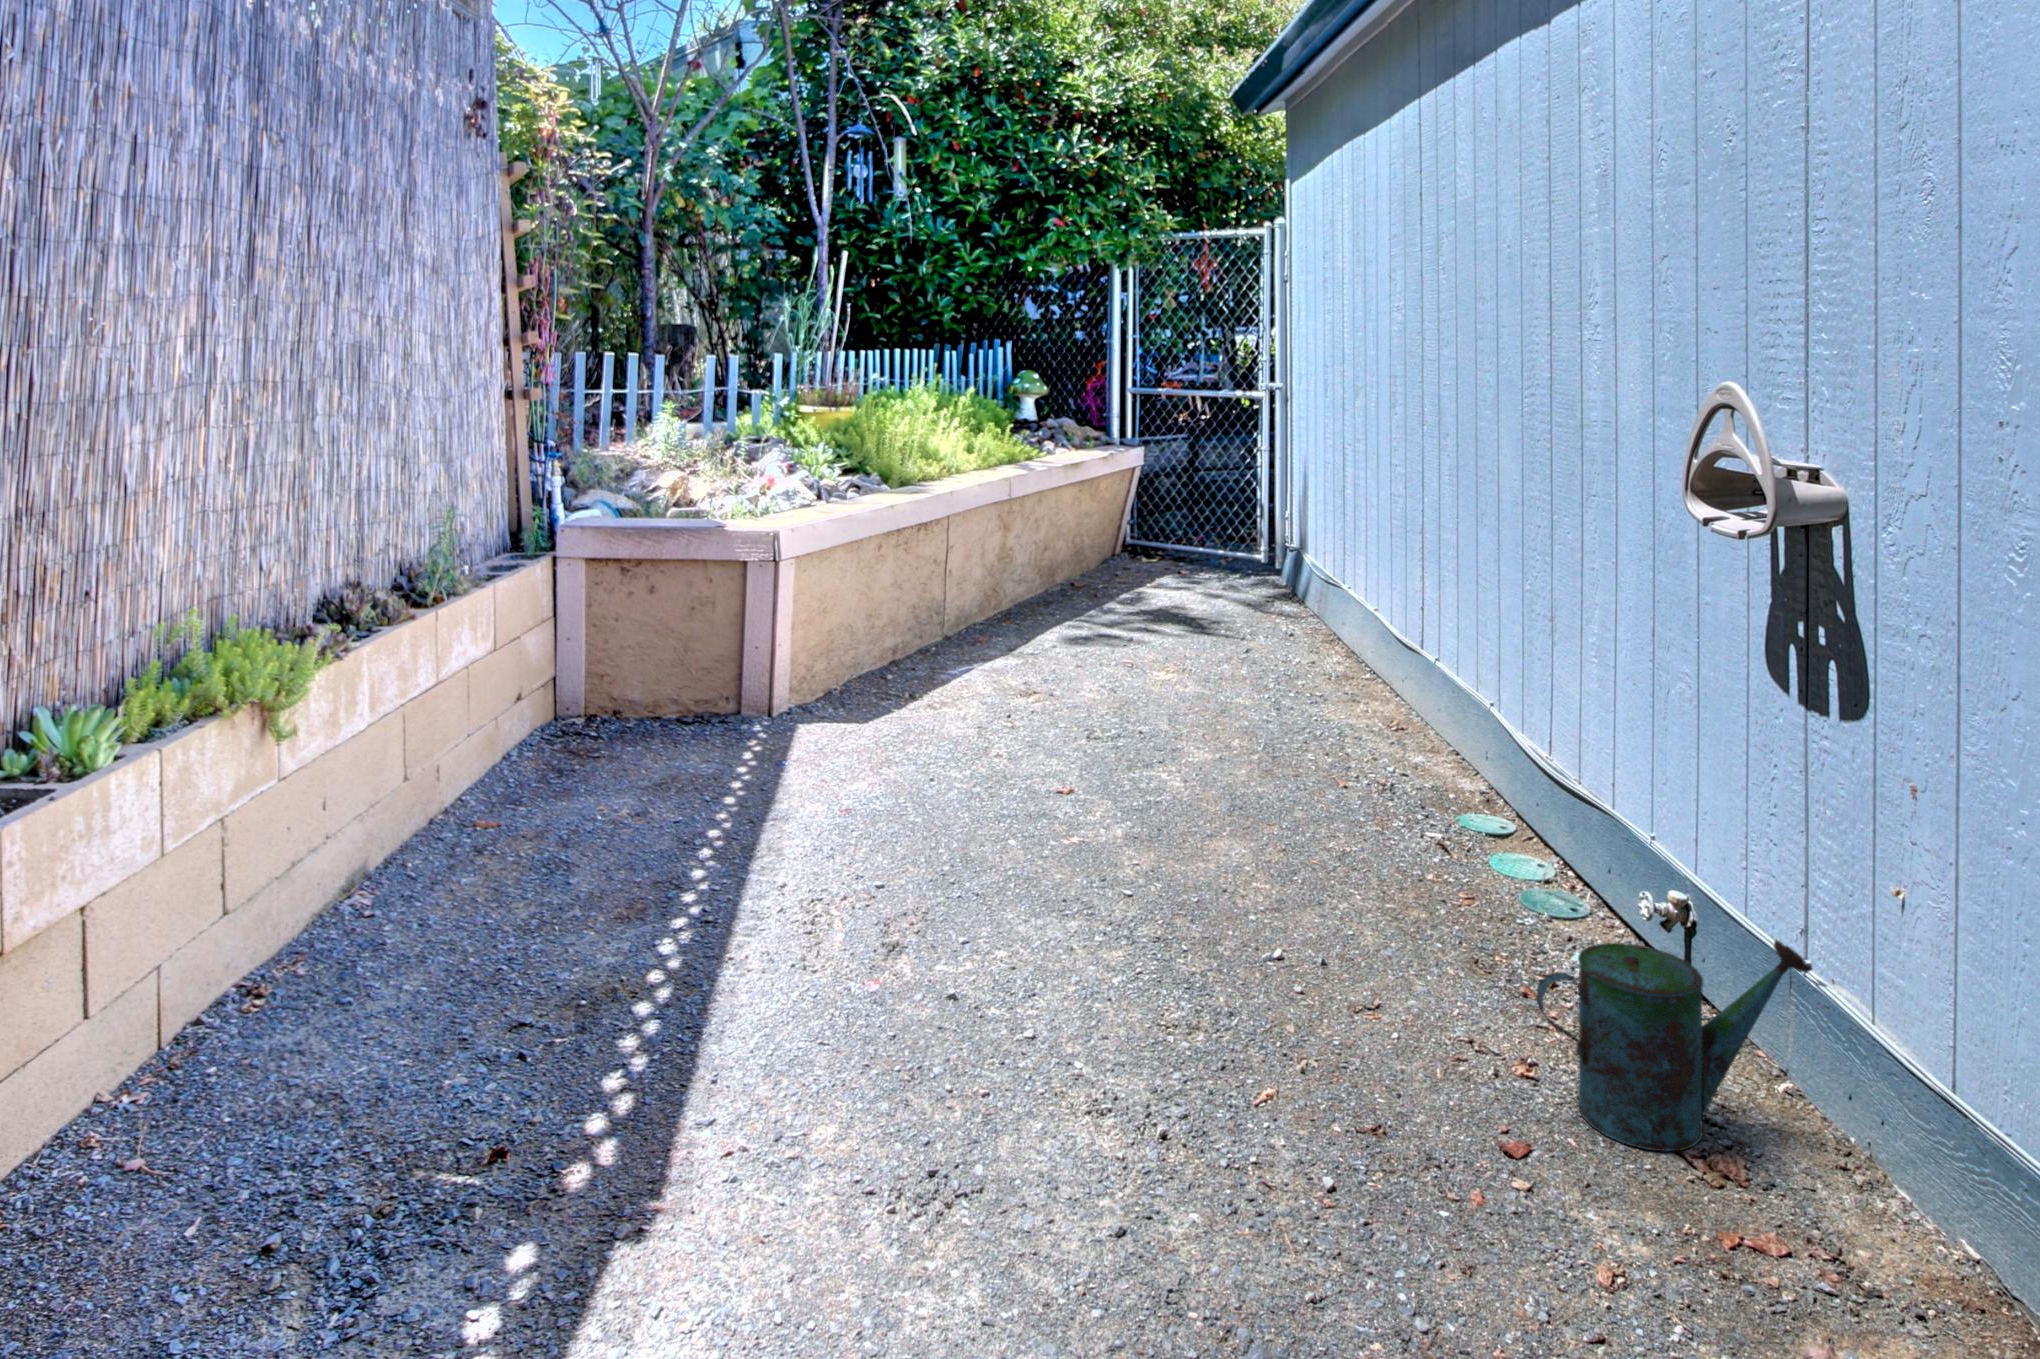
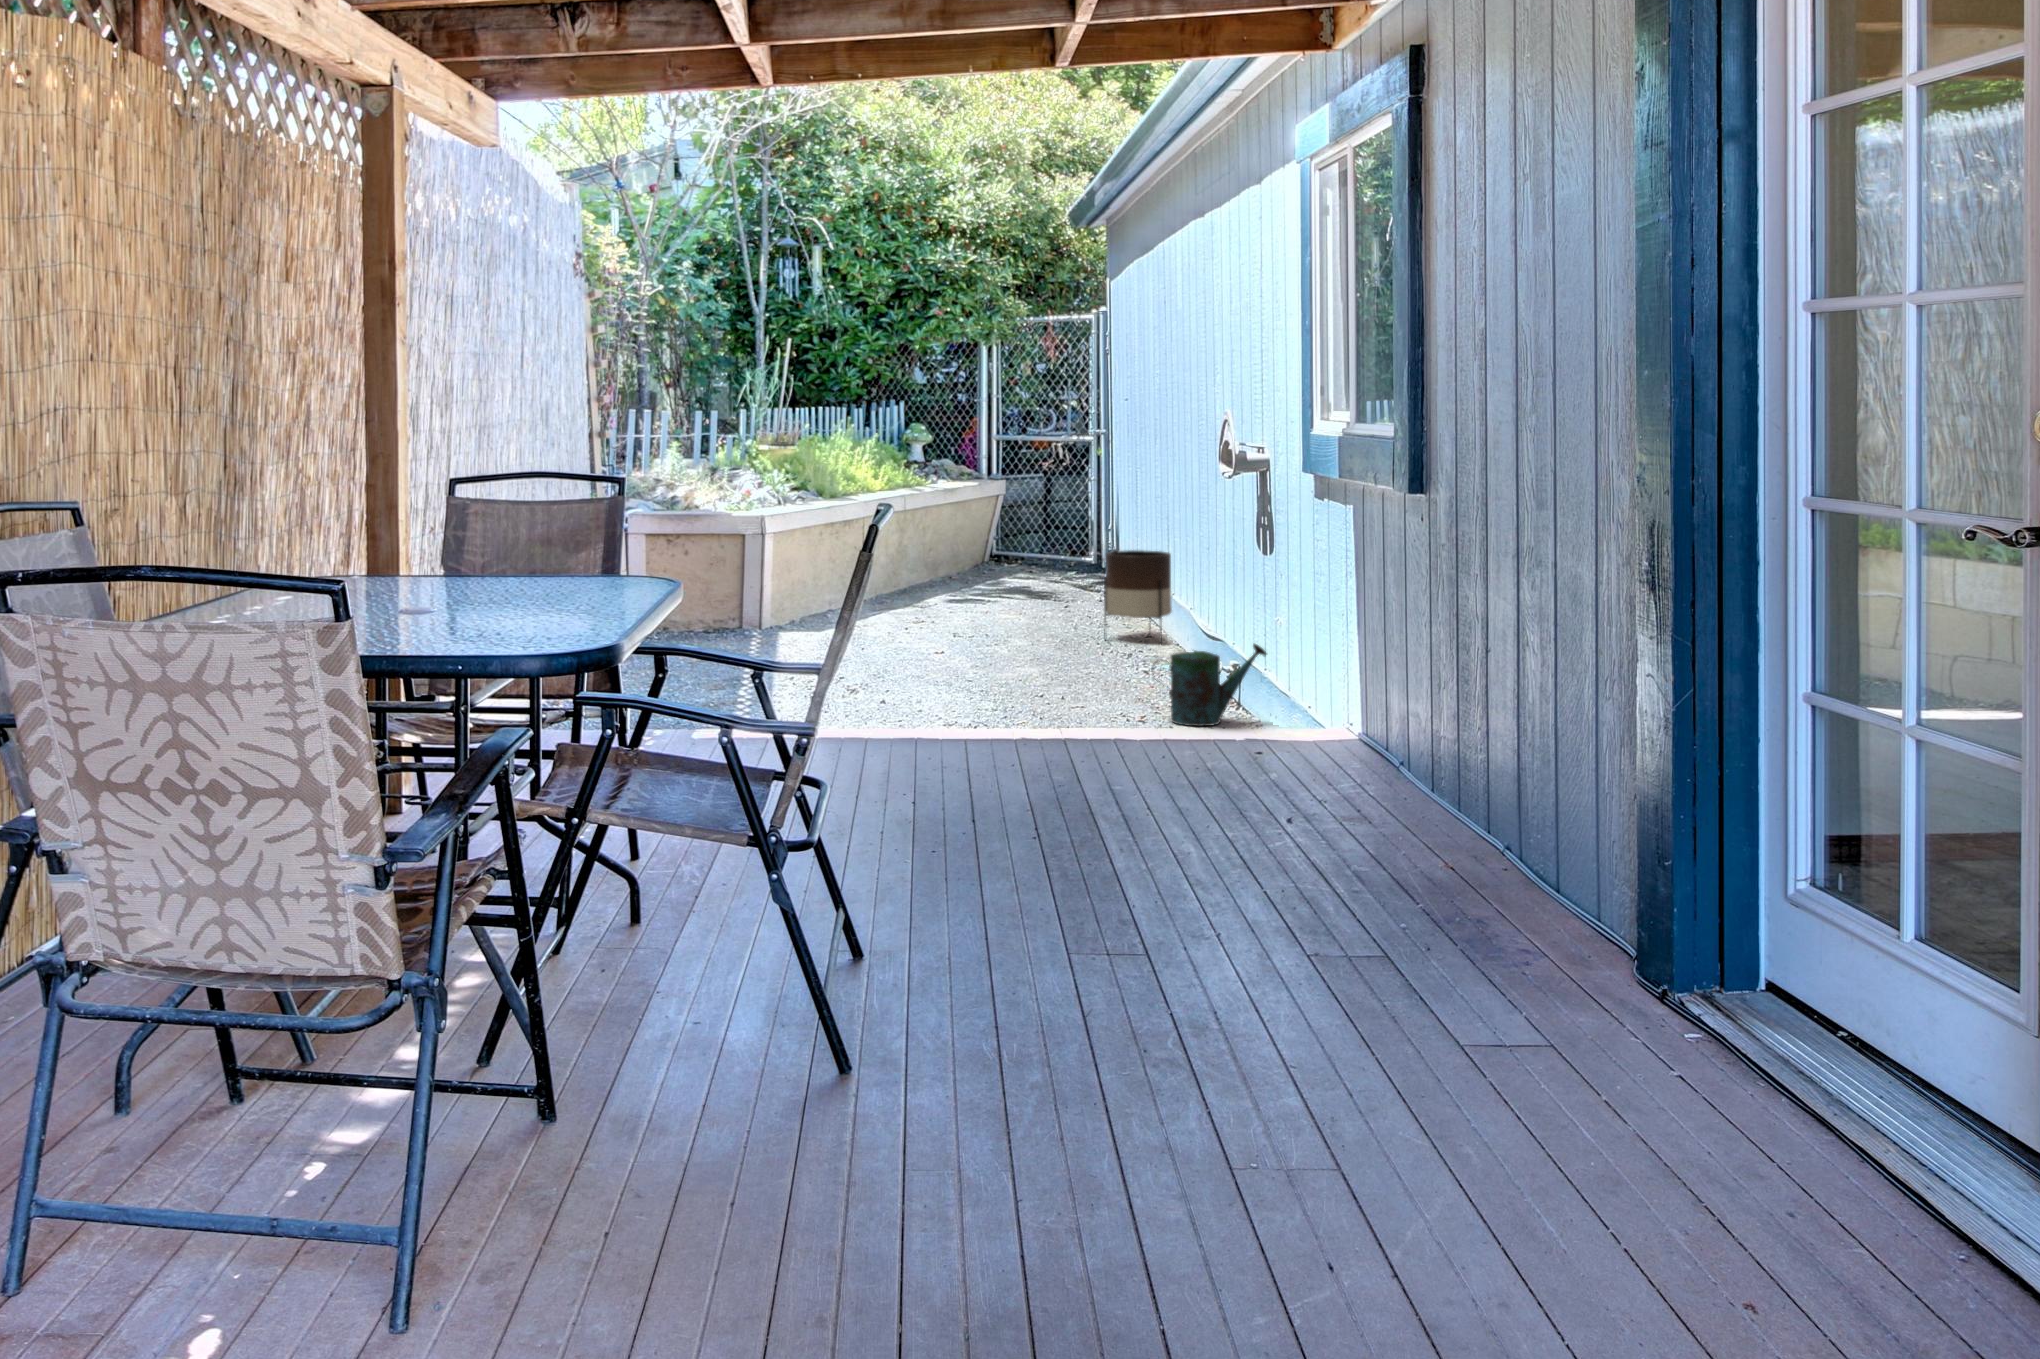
planter: none [1330,599,1444,770] -> present [1104,550,1172,642]

